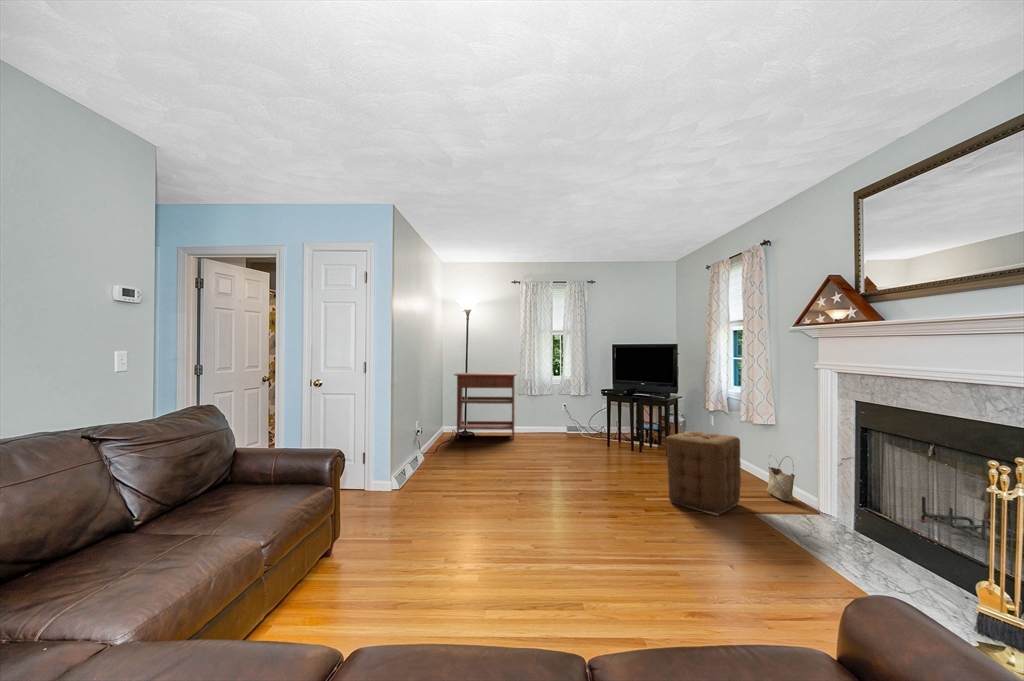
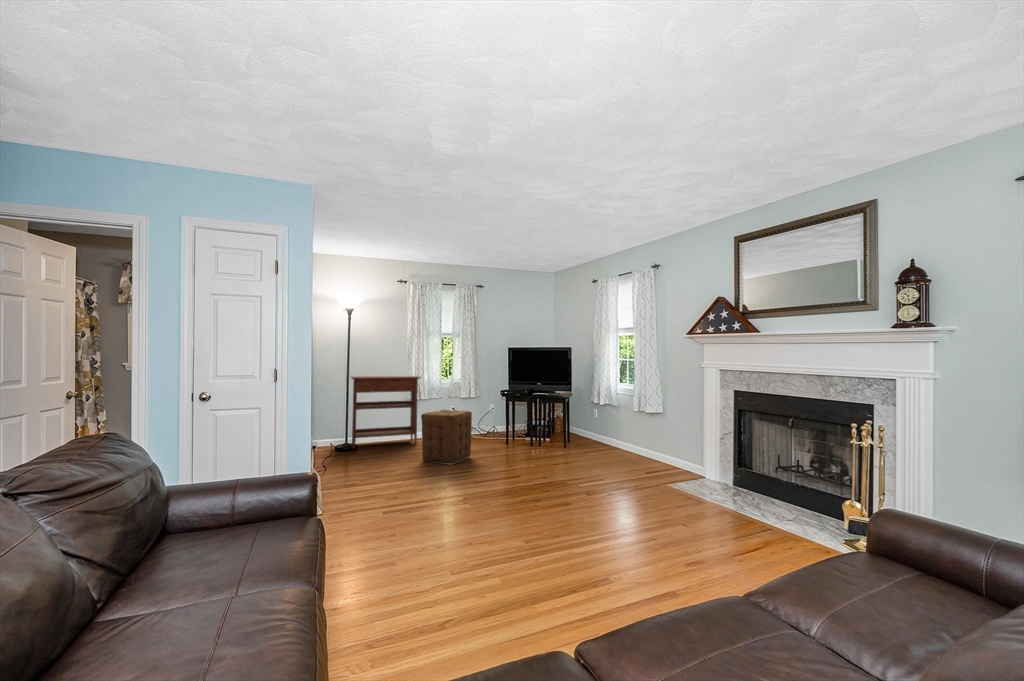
ottoman: present [666,431,741,515] -> present [421,410,472,465]
woven basket: present [767,456,795,502] -> none [661,437,684,473]

